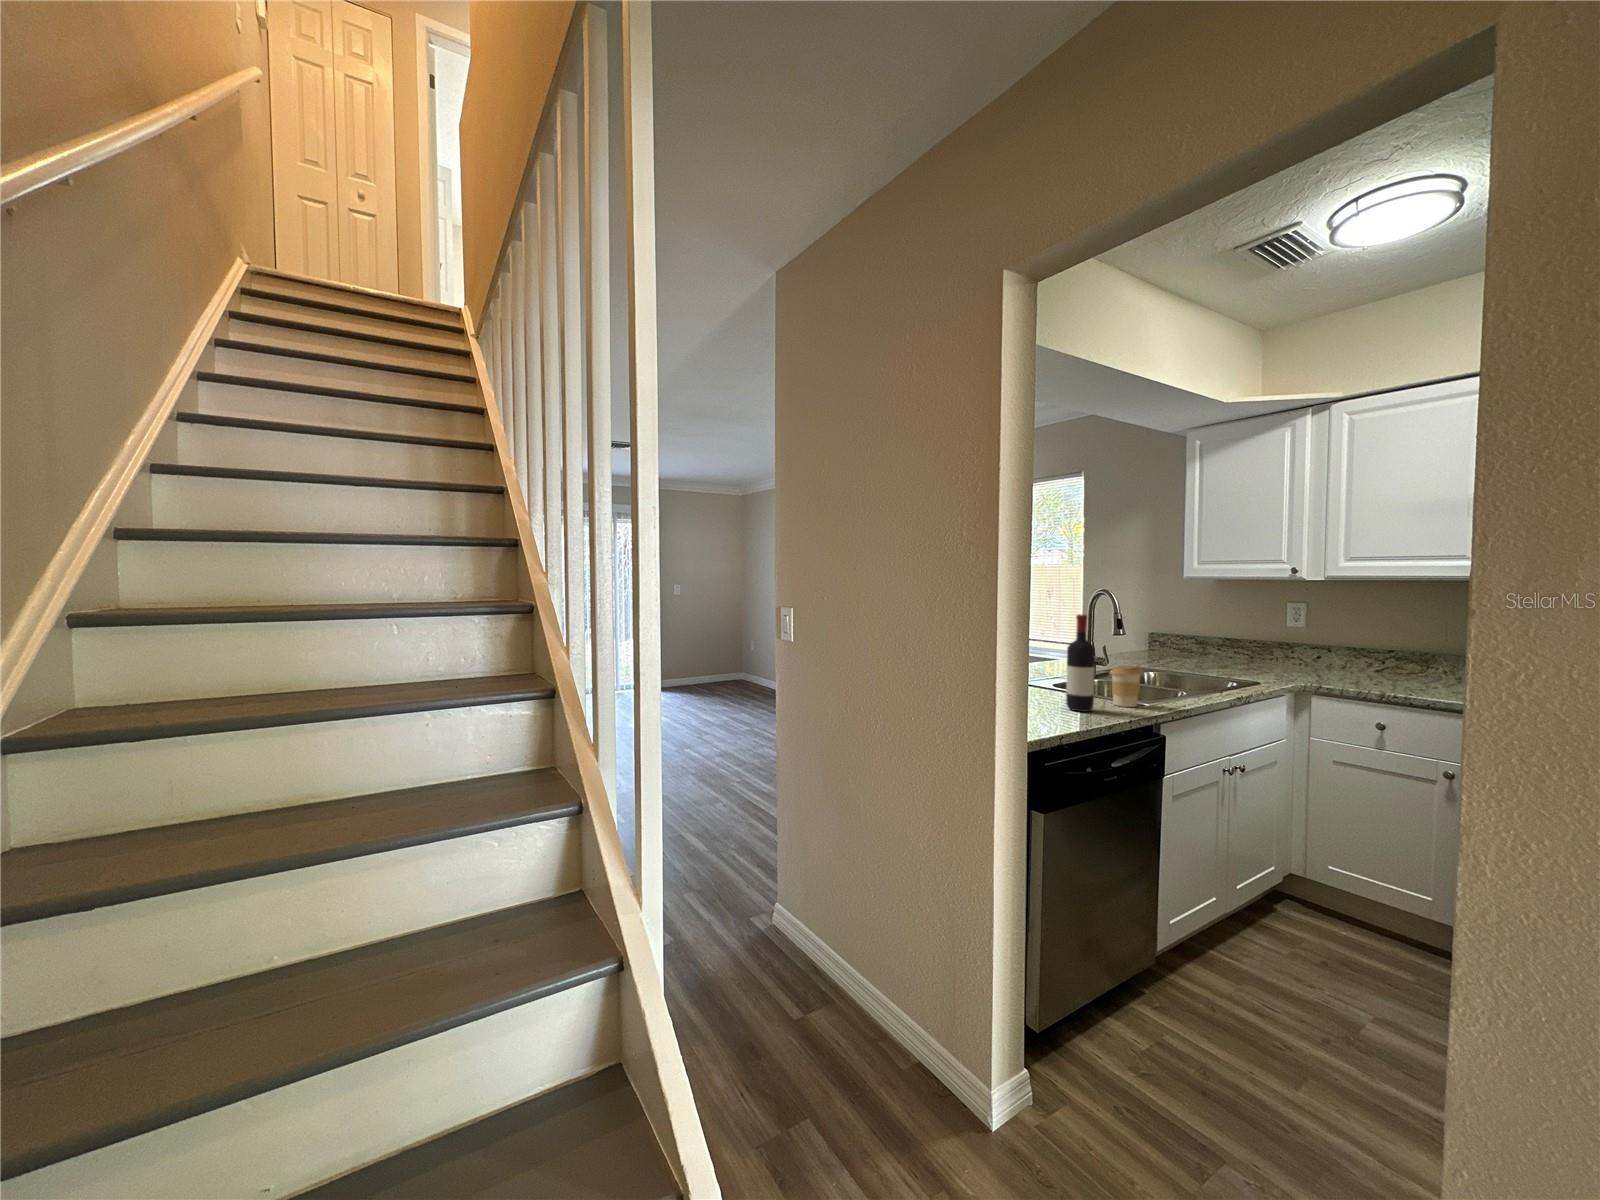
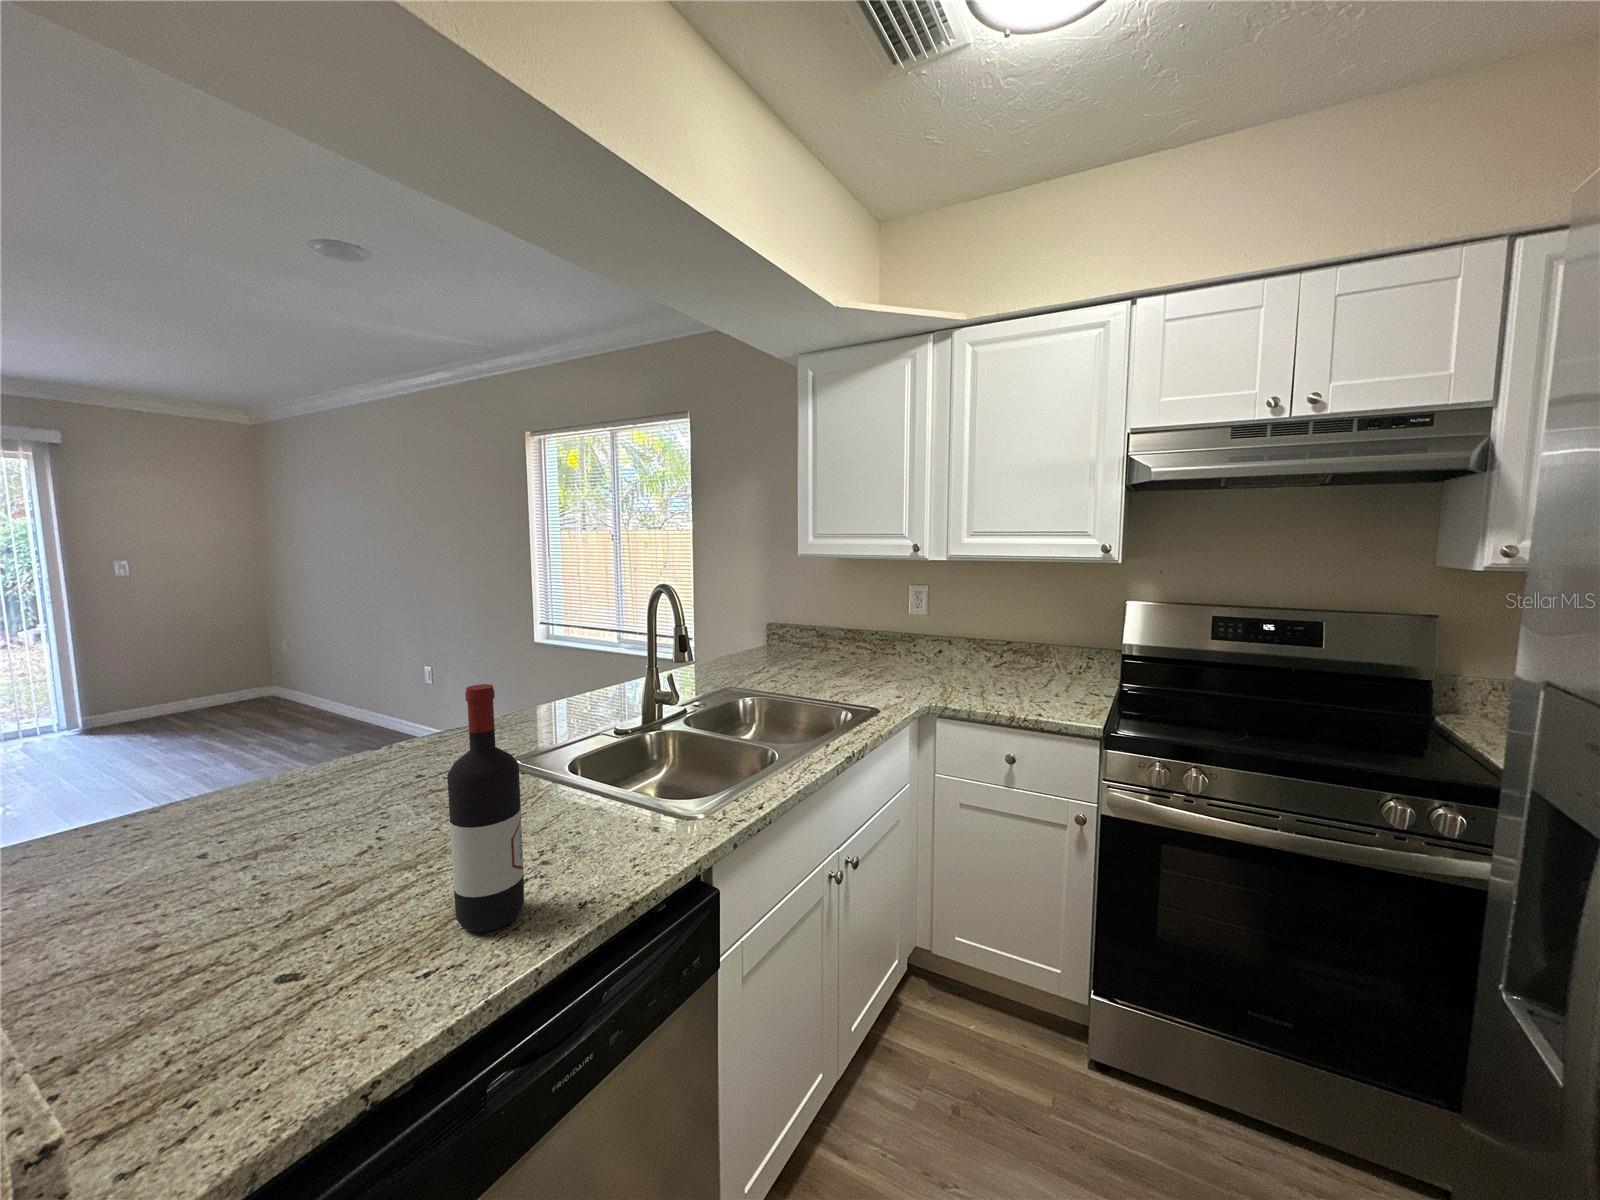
coffee cup: present [1110,666,1142,707] -> none [593,766,657,865]

